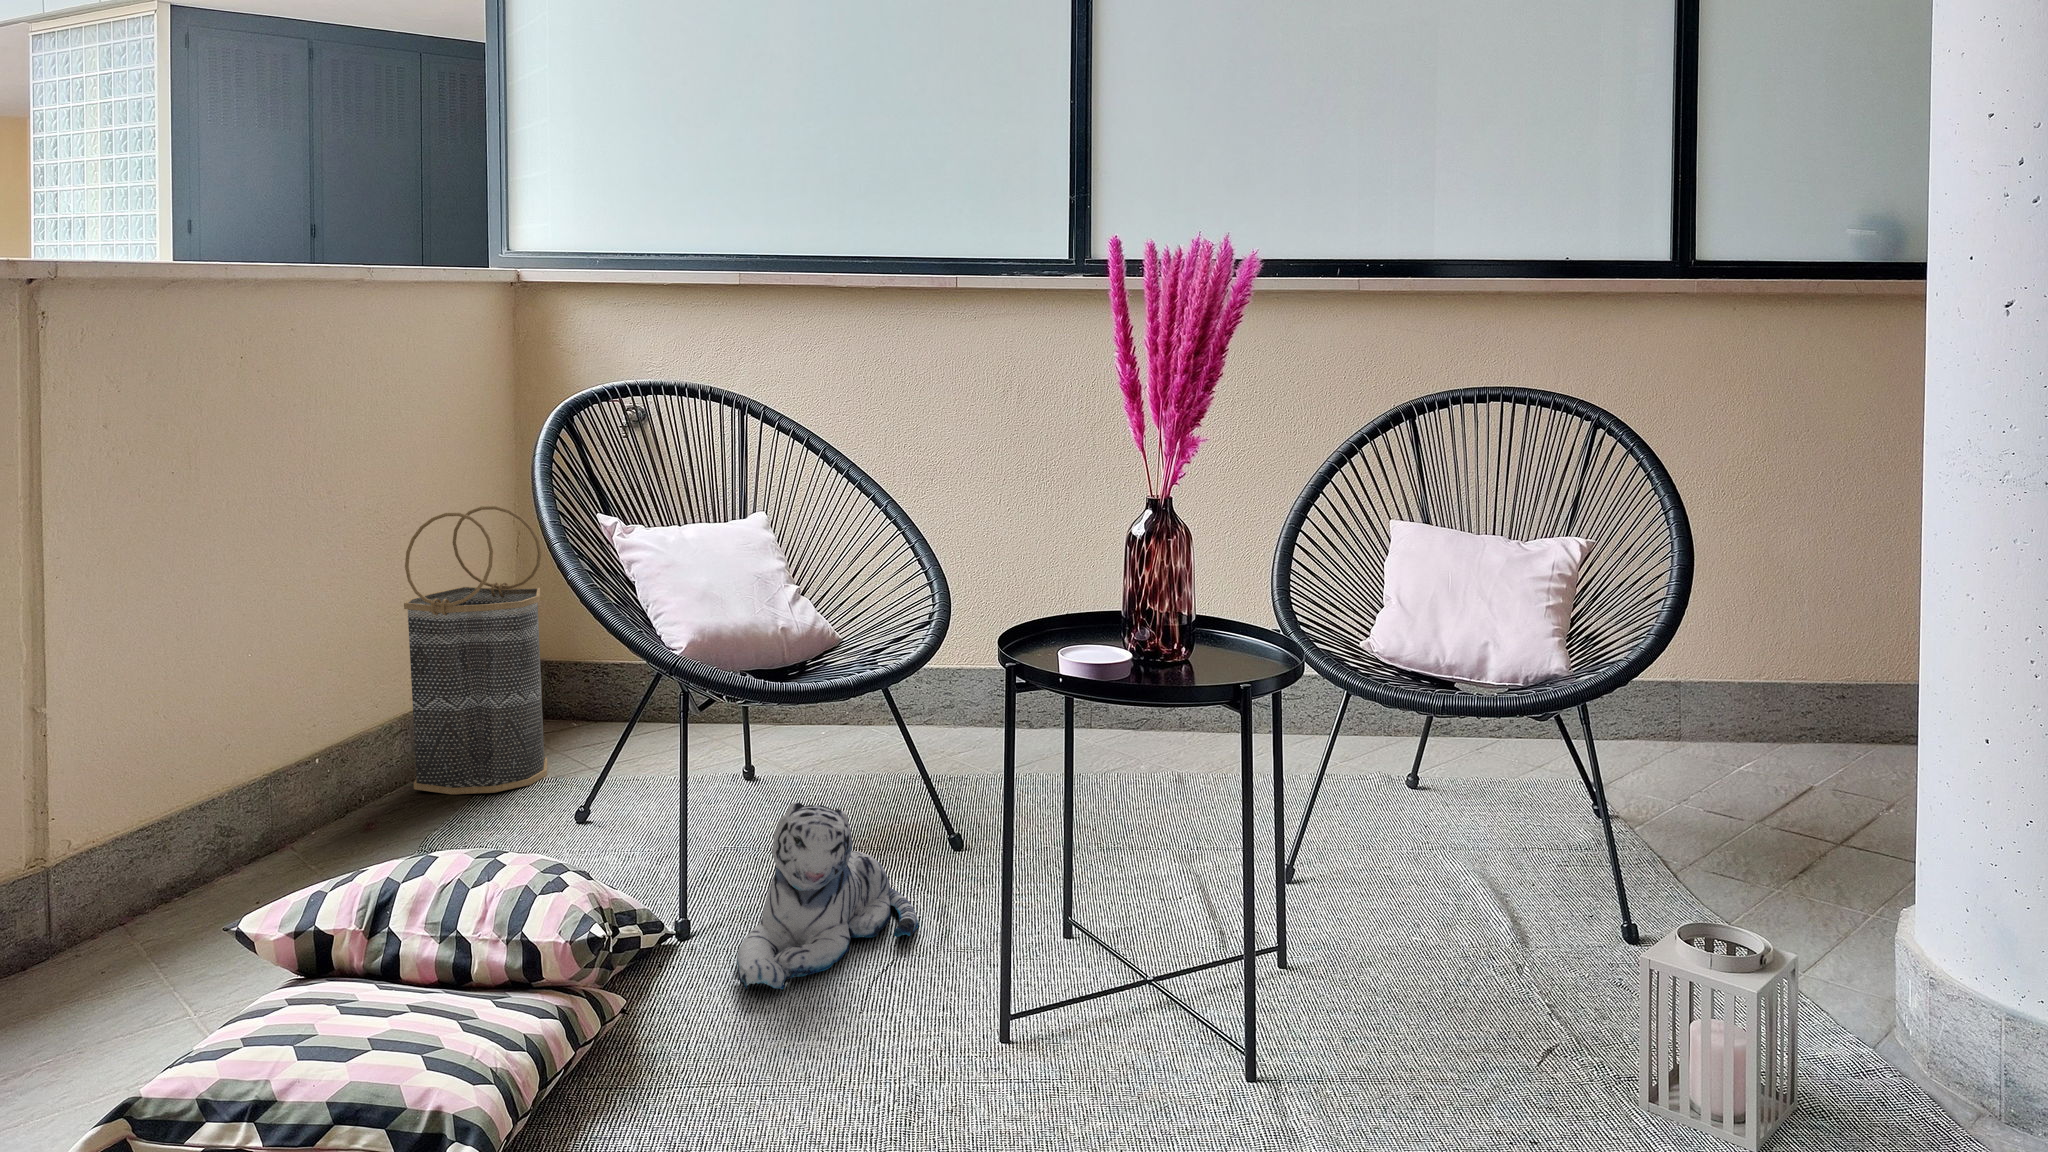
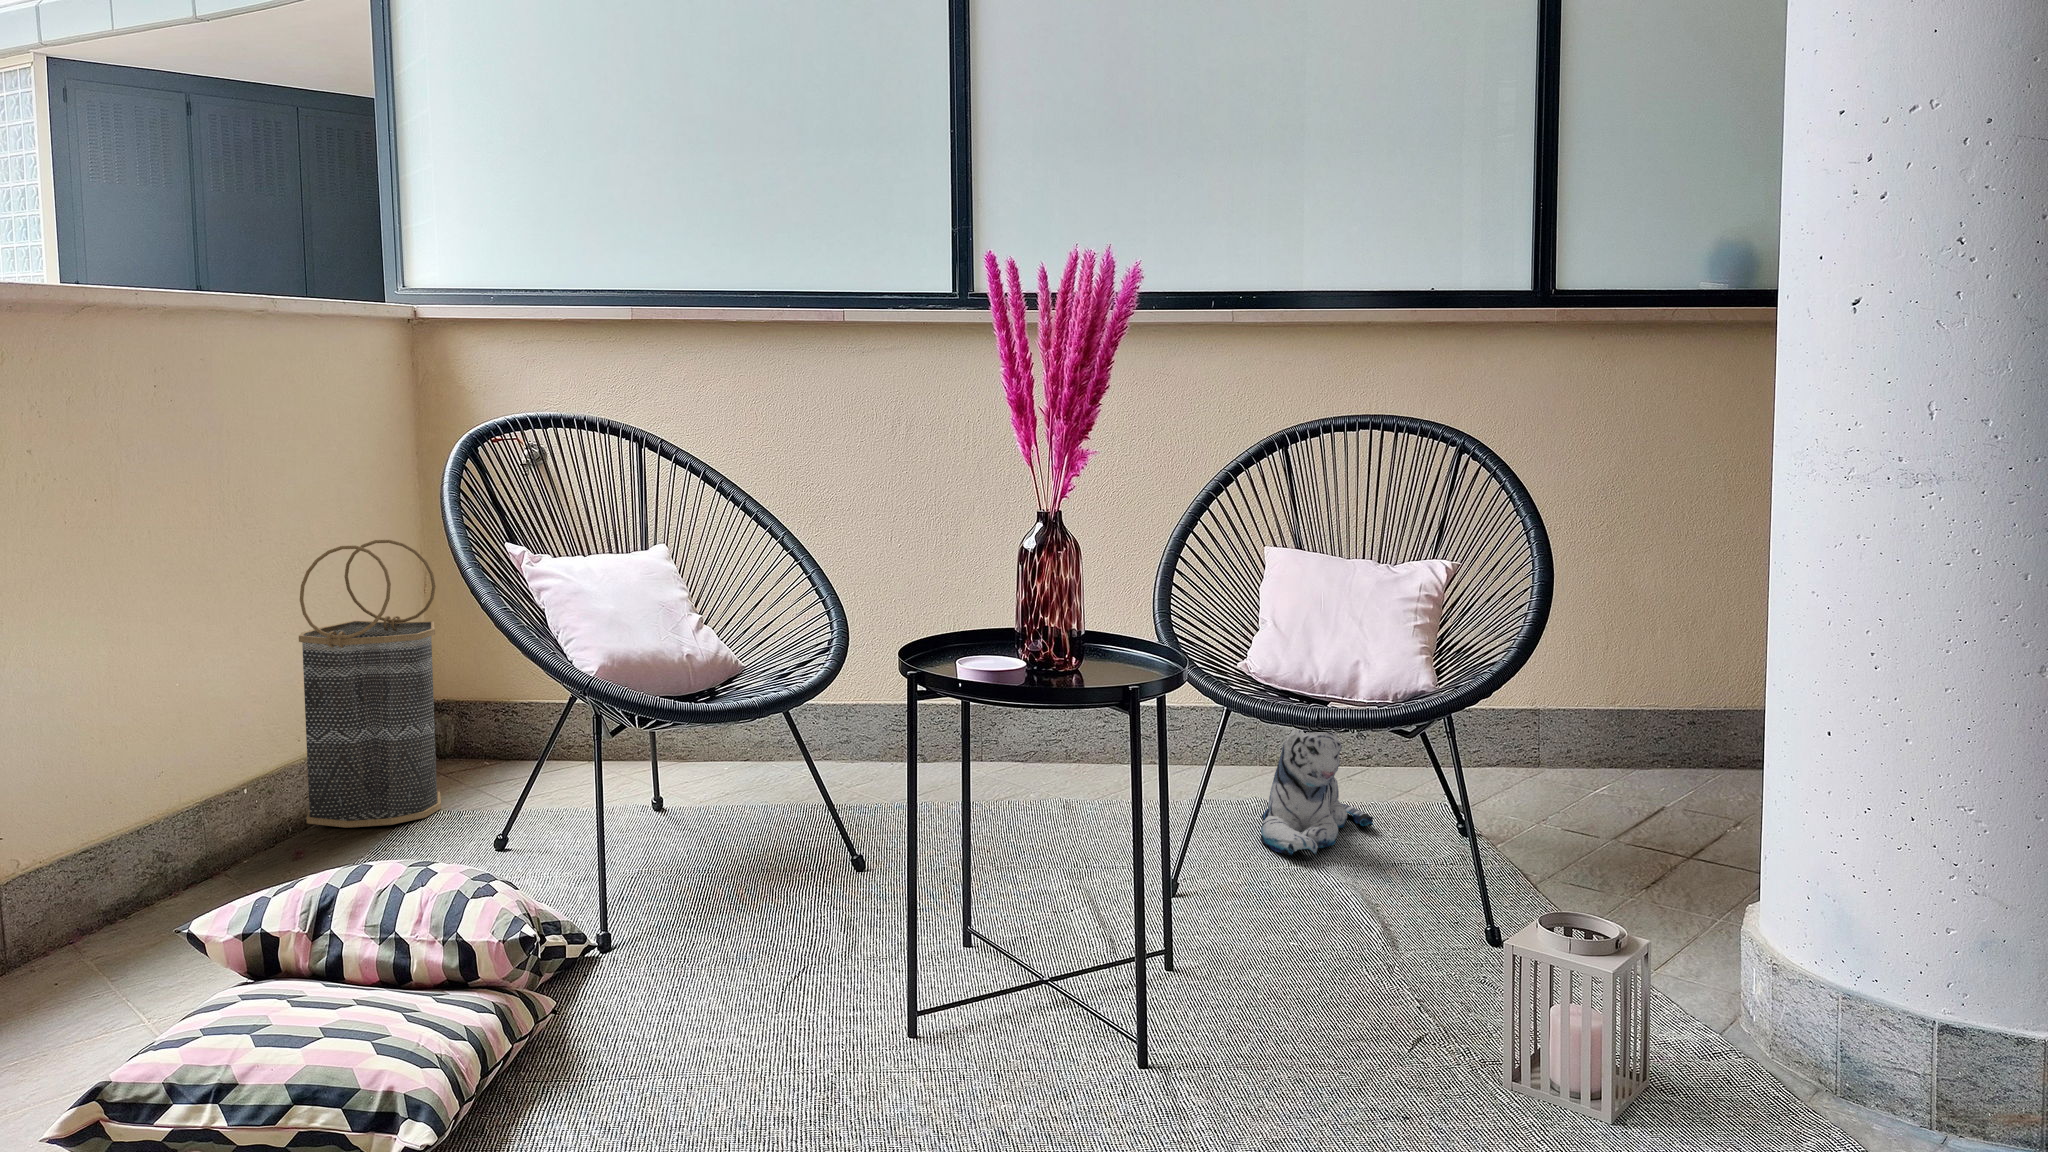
plush toy: present [736,802,918,989] -> present [1260,729,1373,855]

